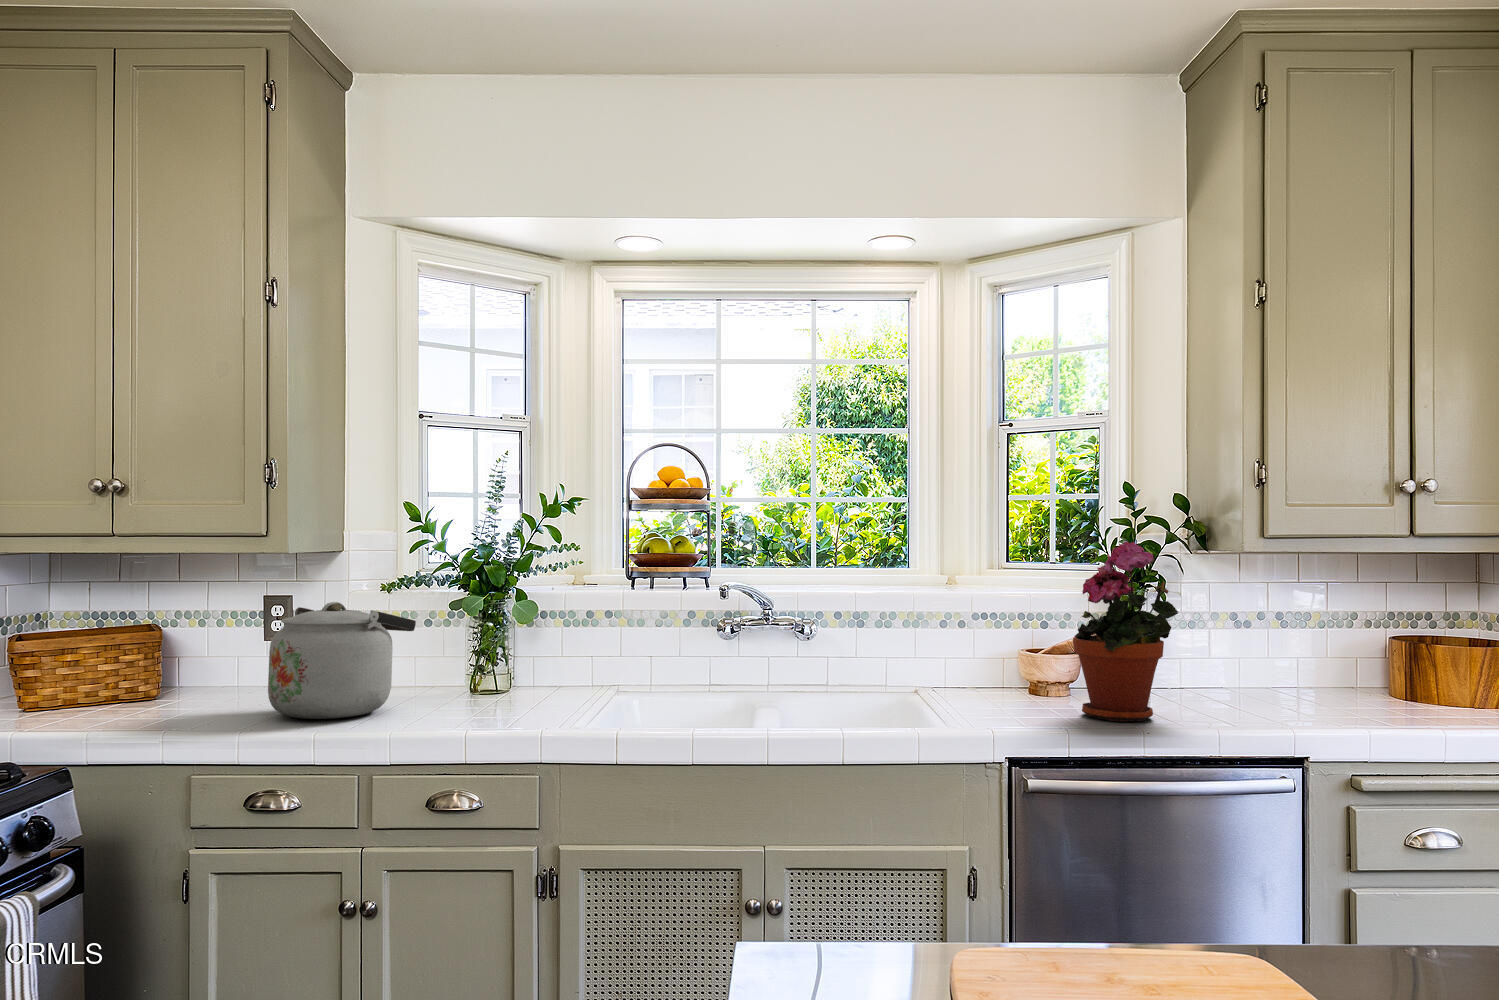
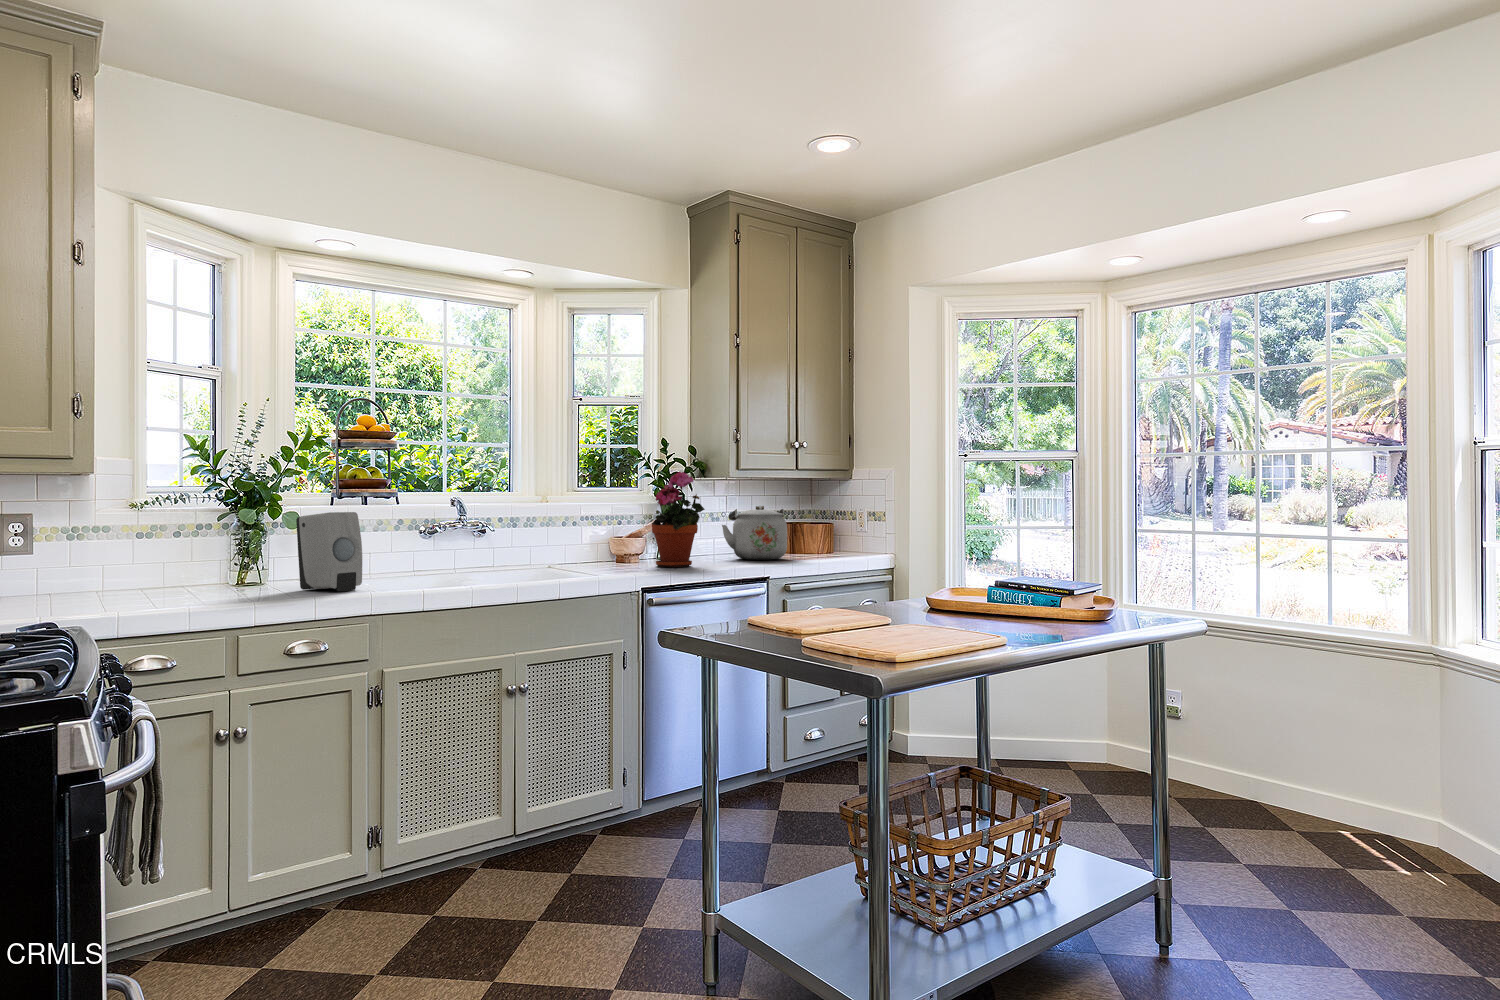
kettle: present [268,602,416,719] -> present [722,506,787,560]
soap dispenser: none [477,606,541,726] -> present [296,512,362,591]

